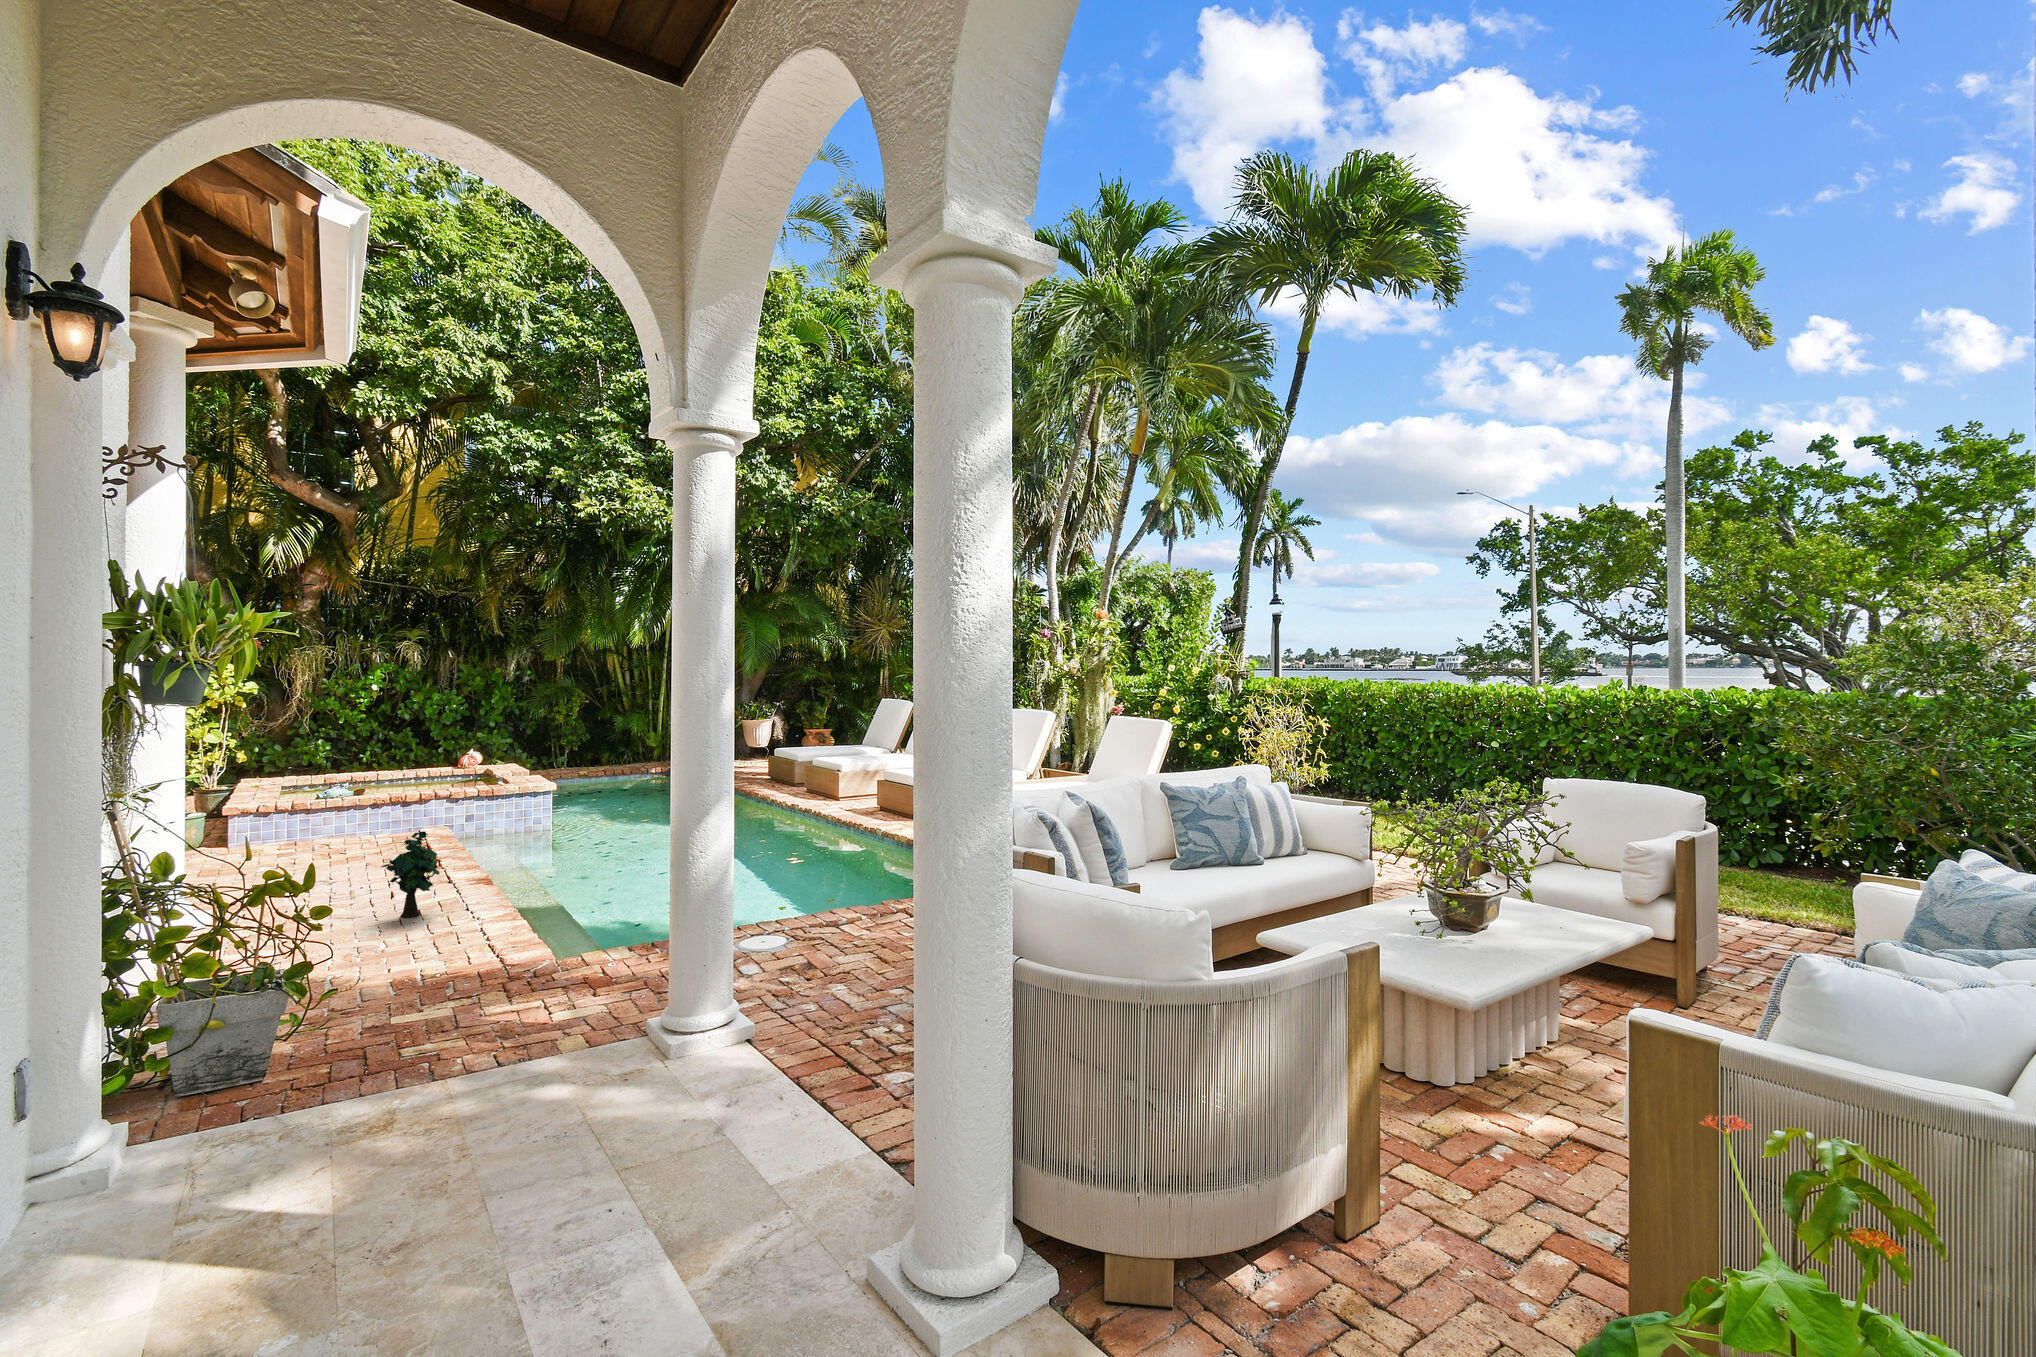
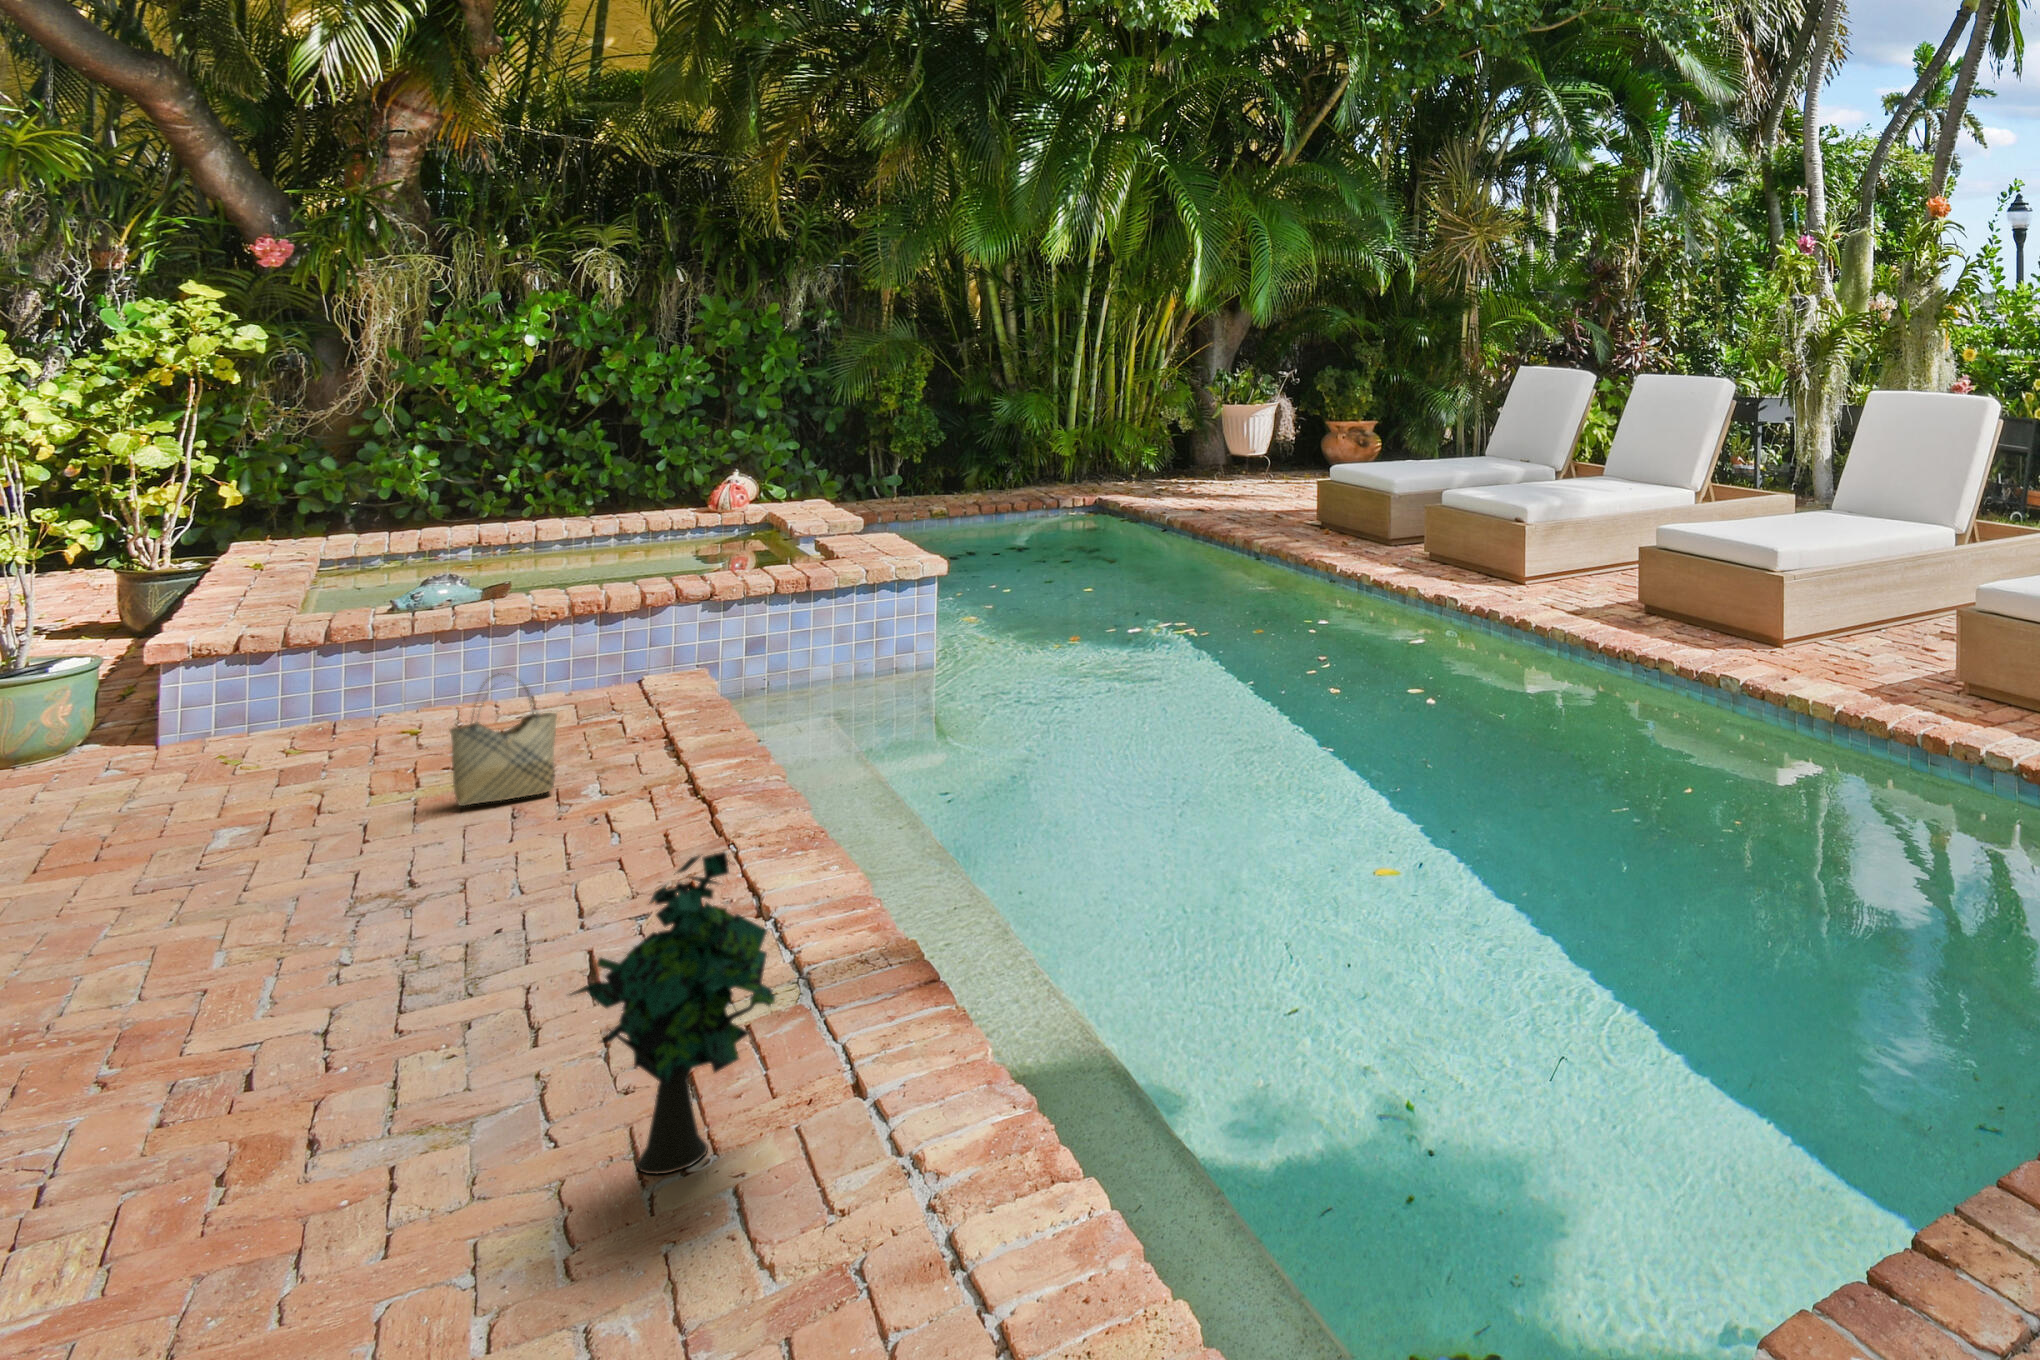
woven basket: none [343,812,383,858] -> present [450,673,557,806]

